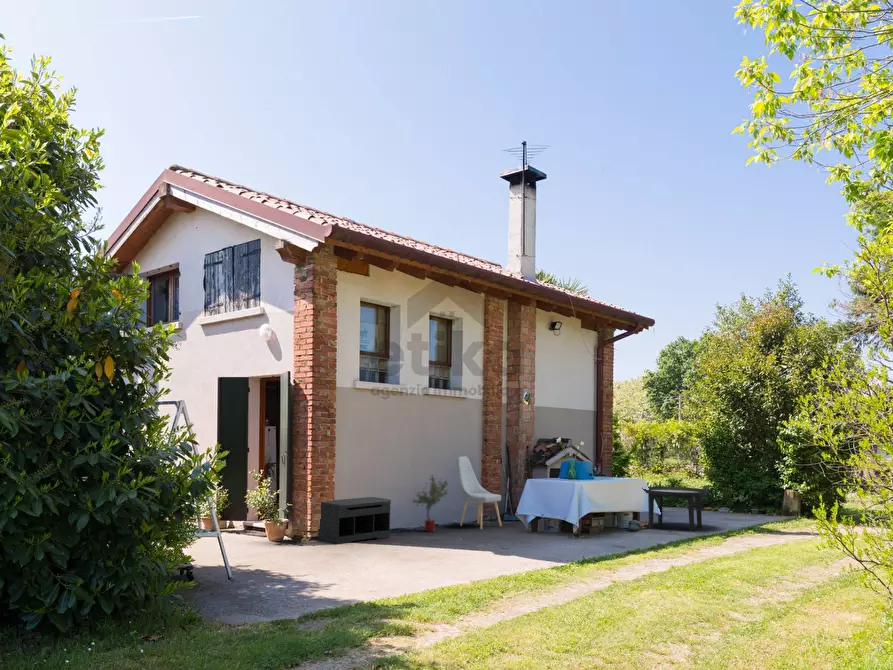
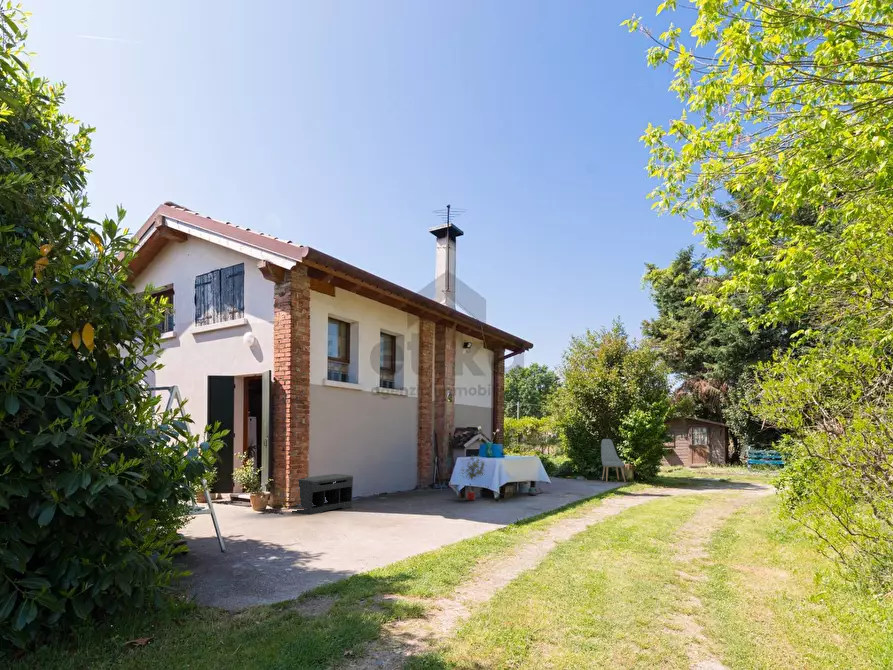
chair: present [457,456,501,529] -> present [601,439,625,482]
potted tree: present [413,475,448,532] -> present [462,457,485,501]
round table: present [642,487,708,531] -> none [536,461,584,494]

